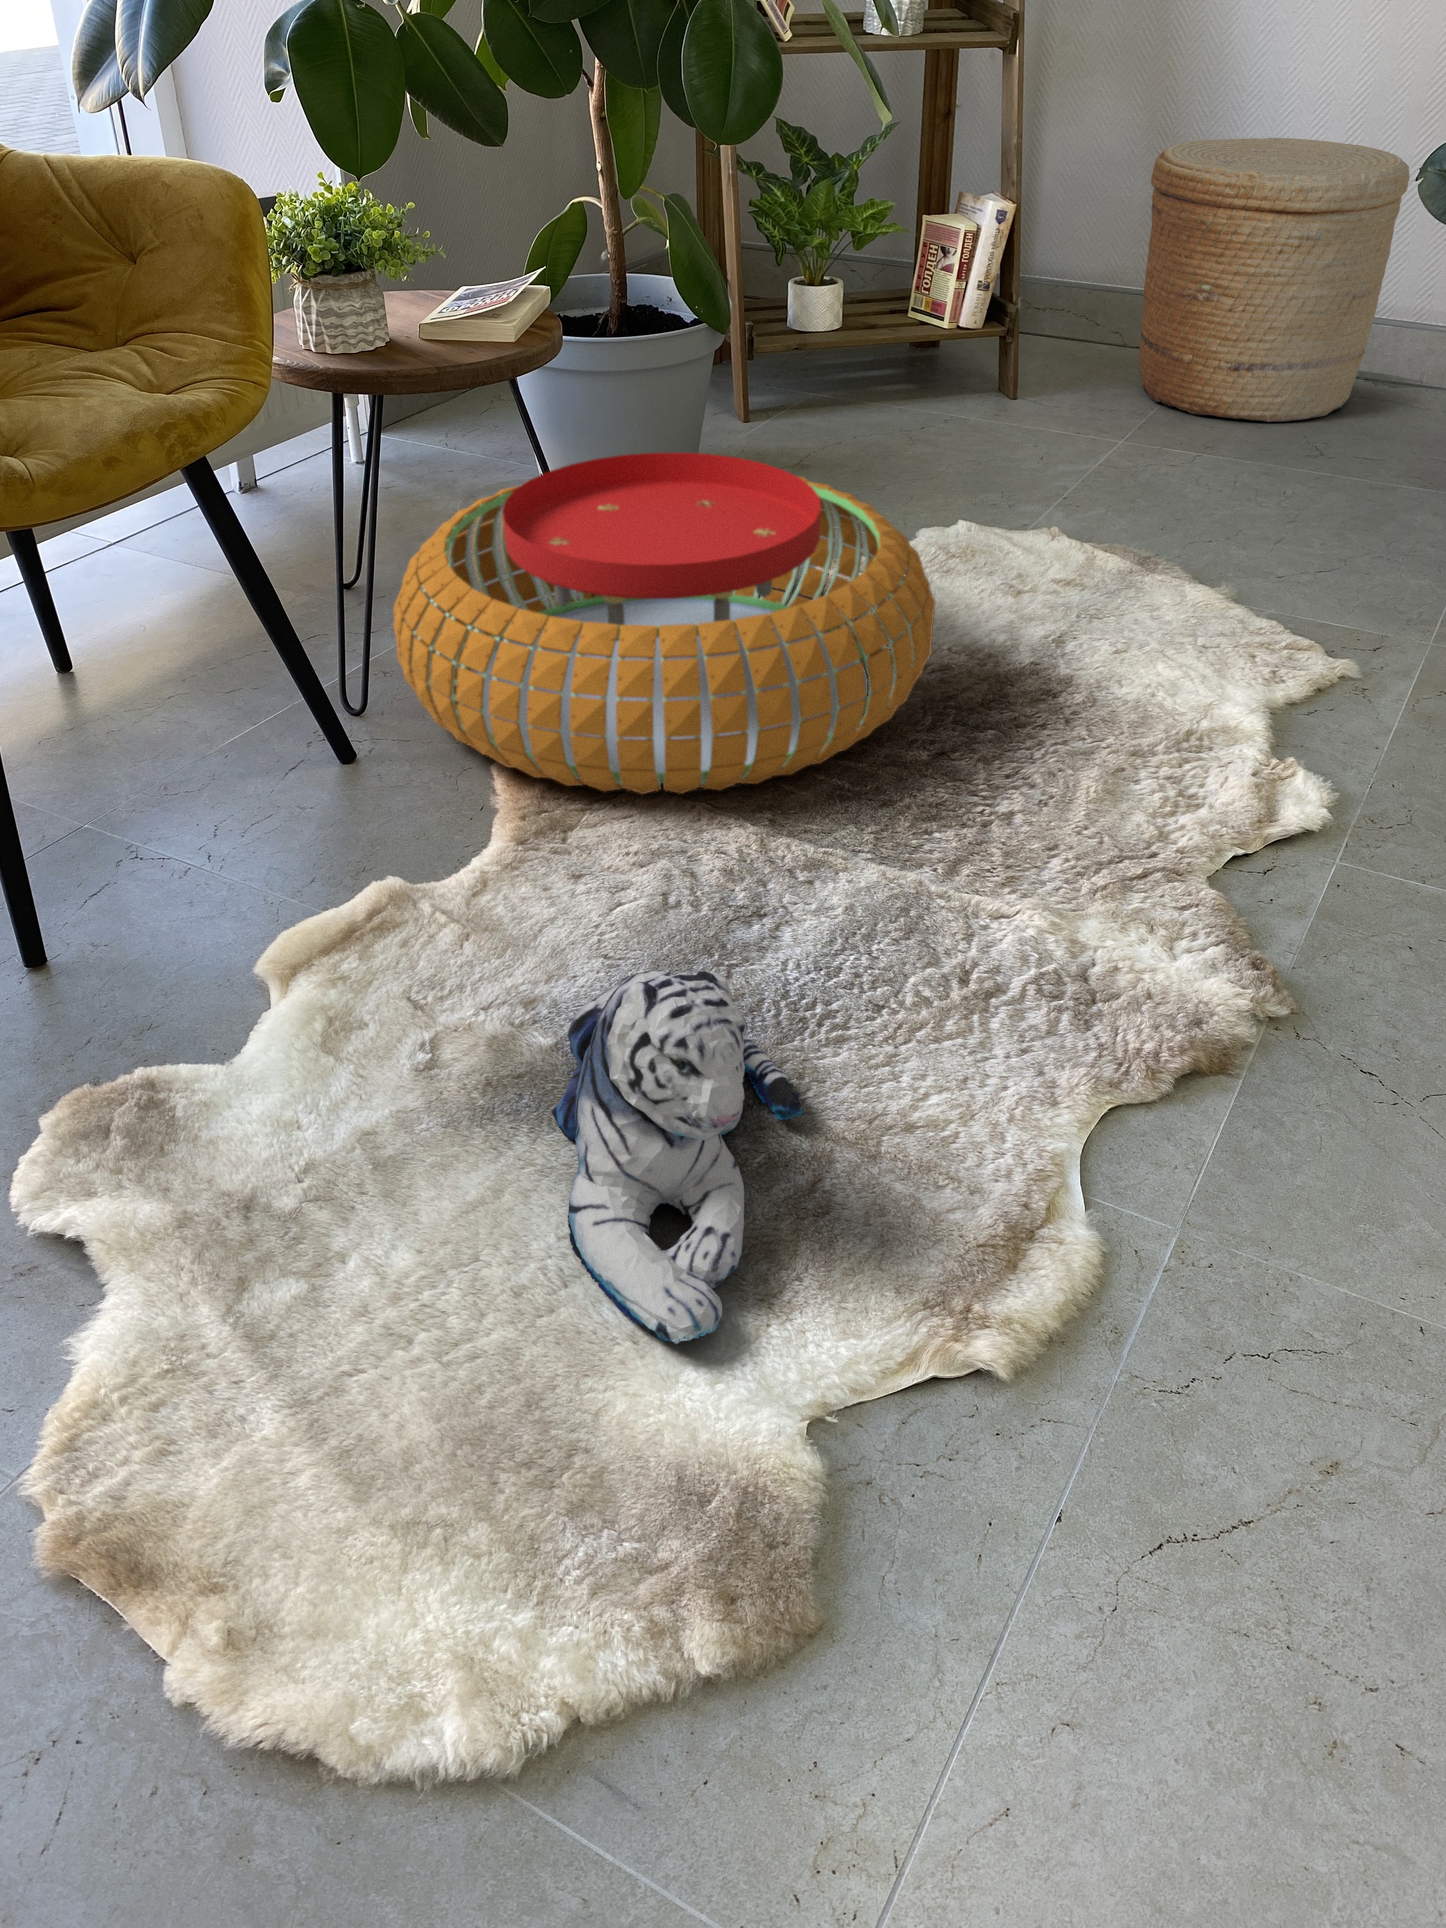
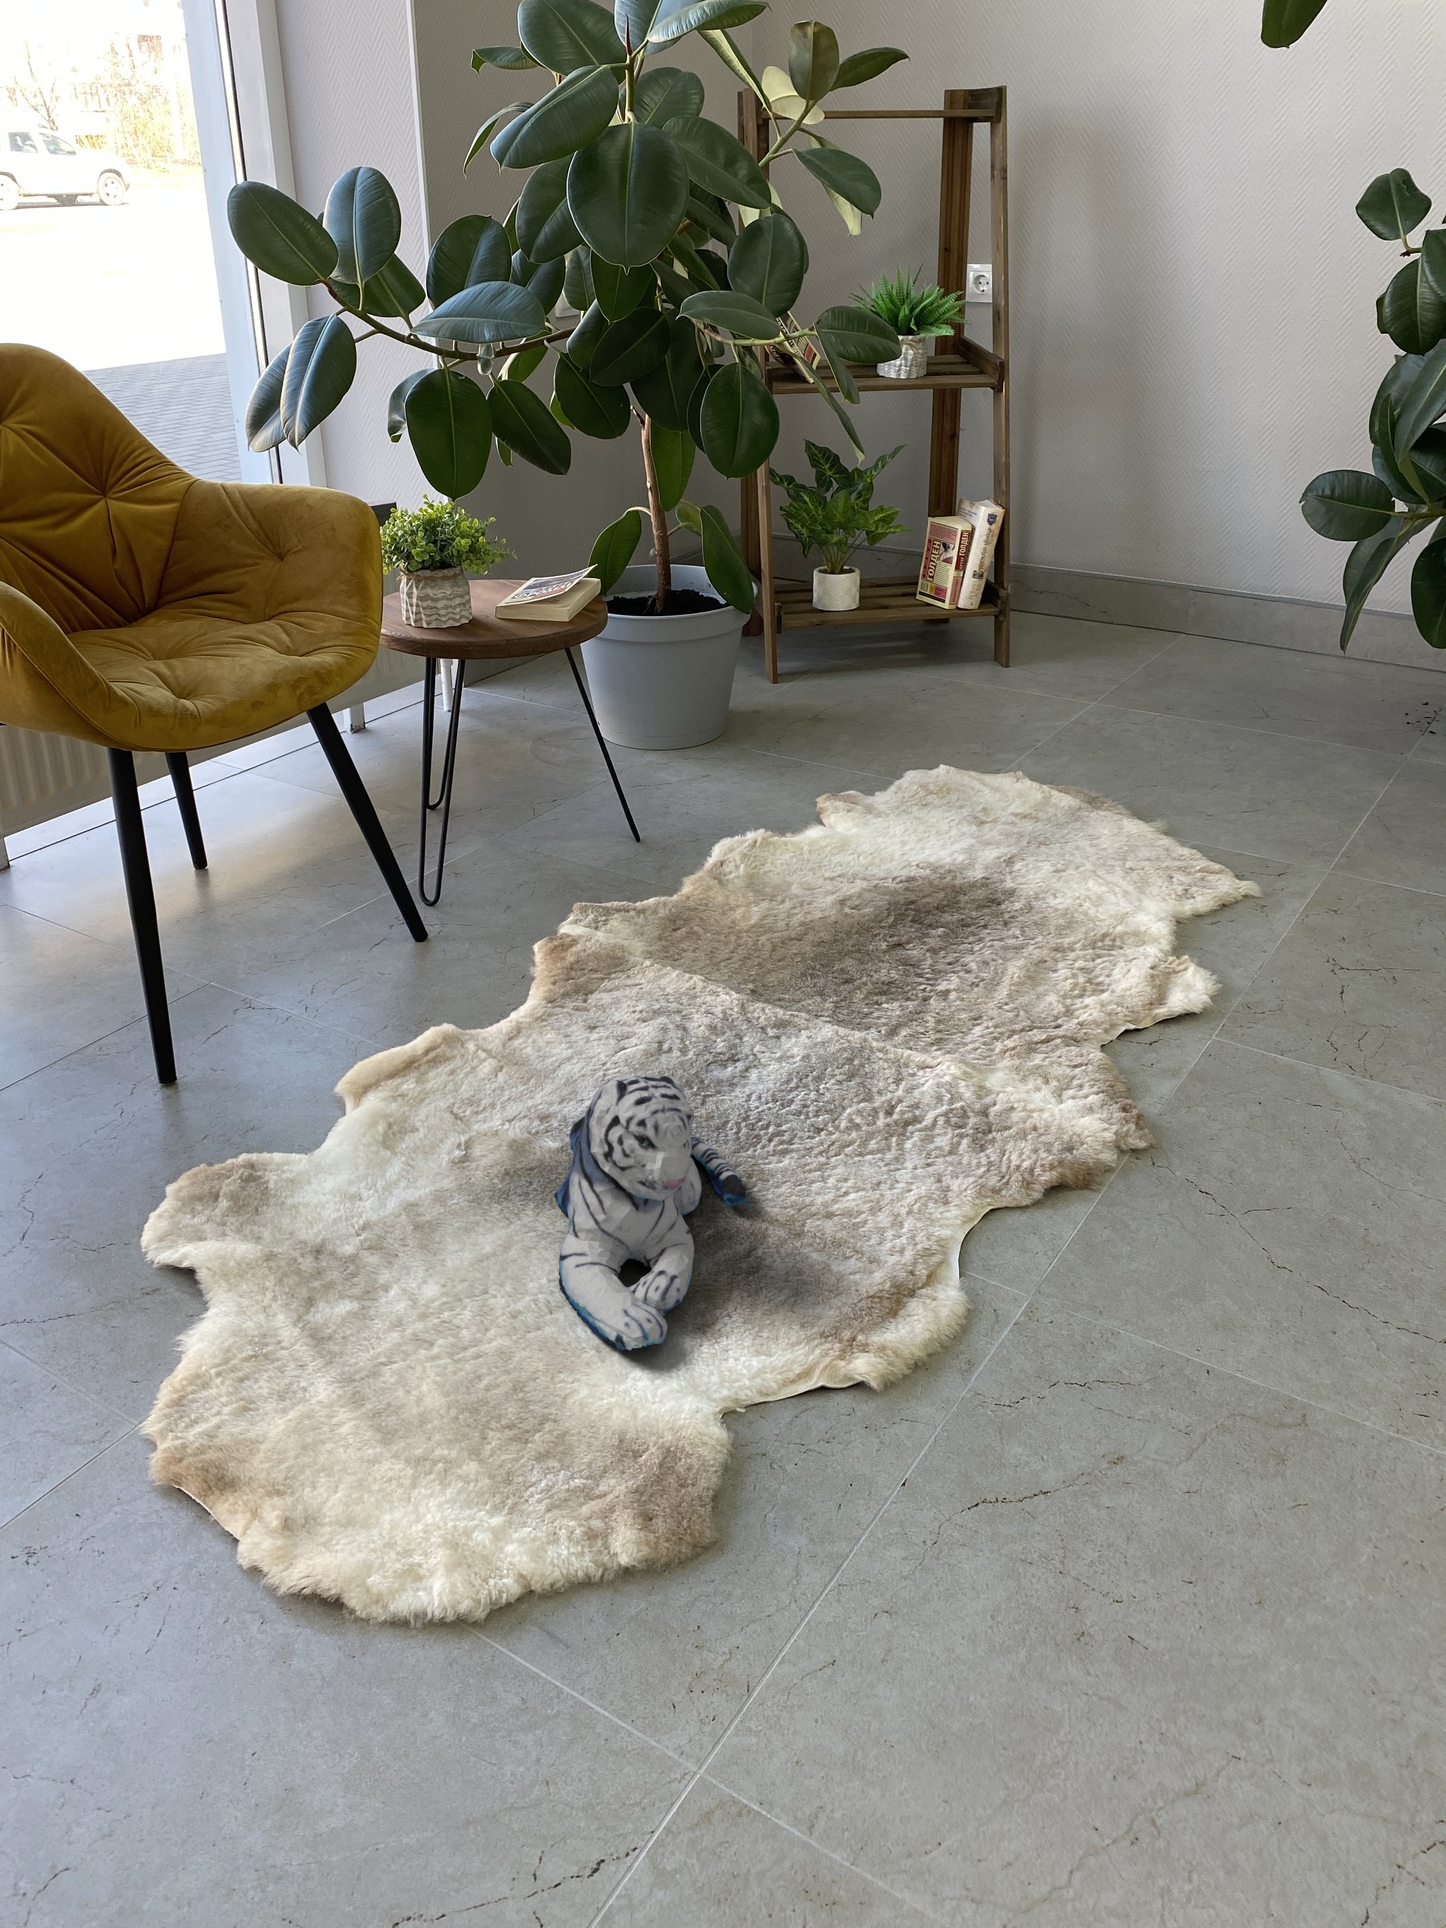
woven basket: present [1139,138,1410,422] -> none [1117,457,1338,689]
pouf: present [393,452,935,794] -> none [460,705,899,971]

